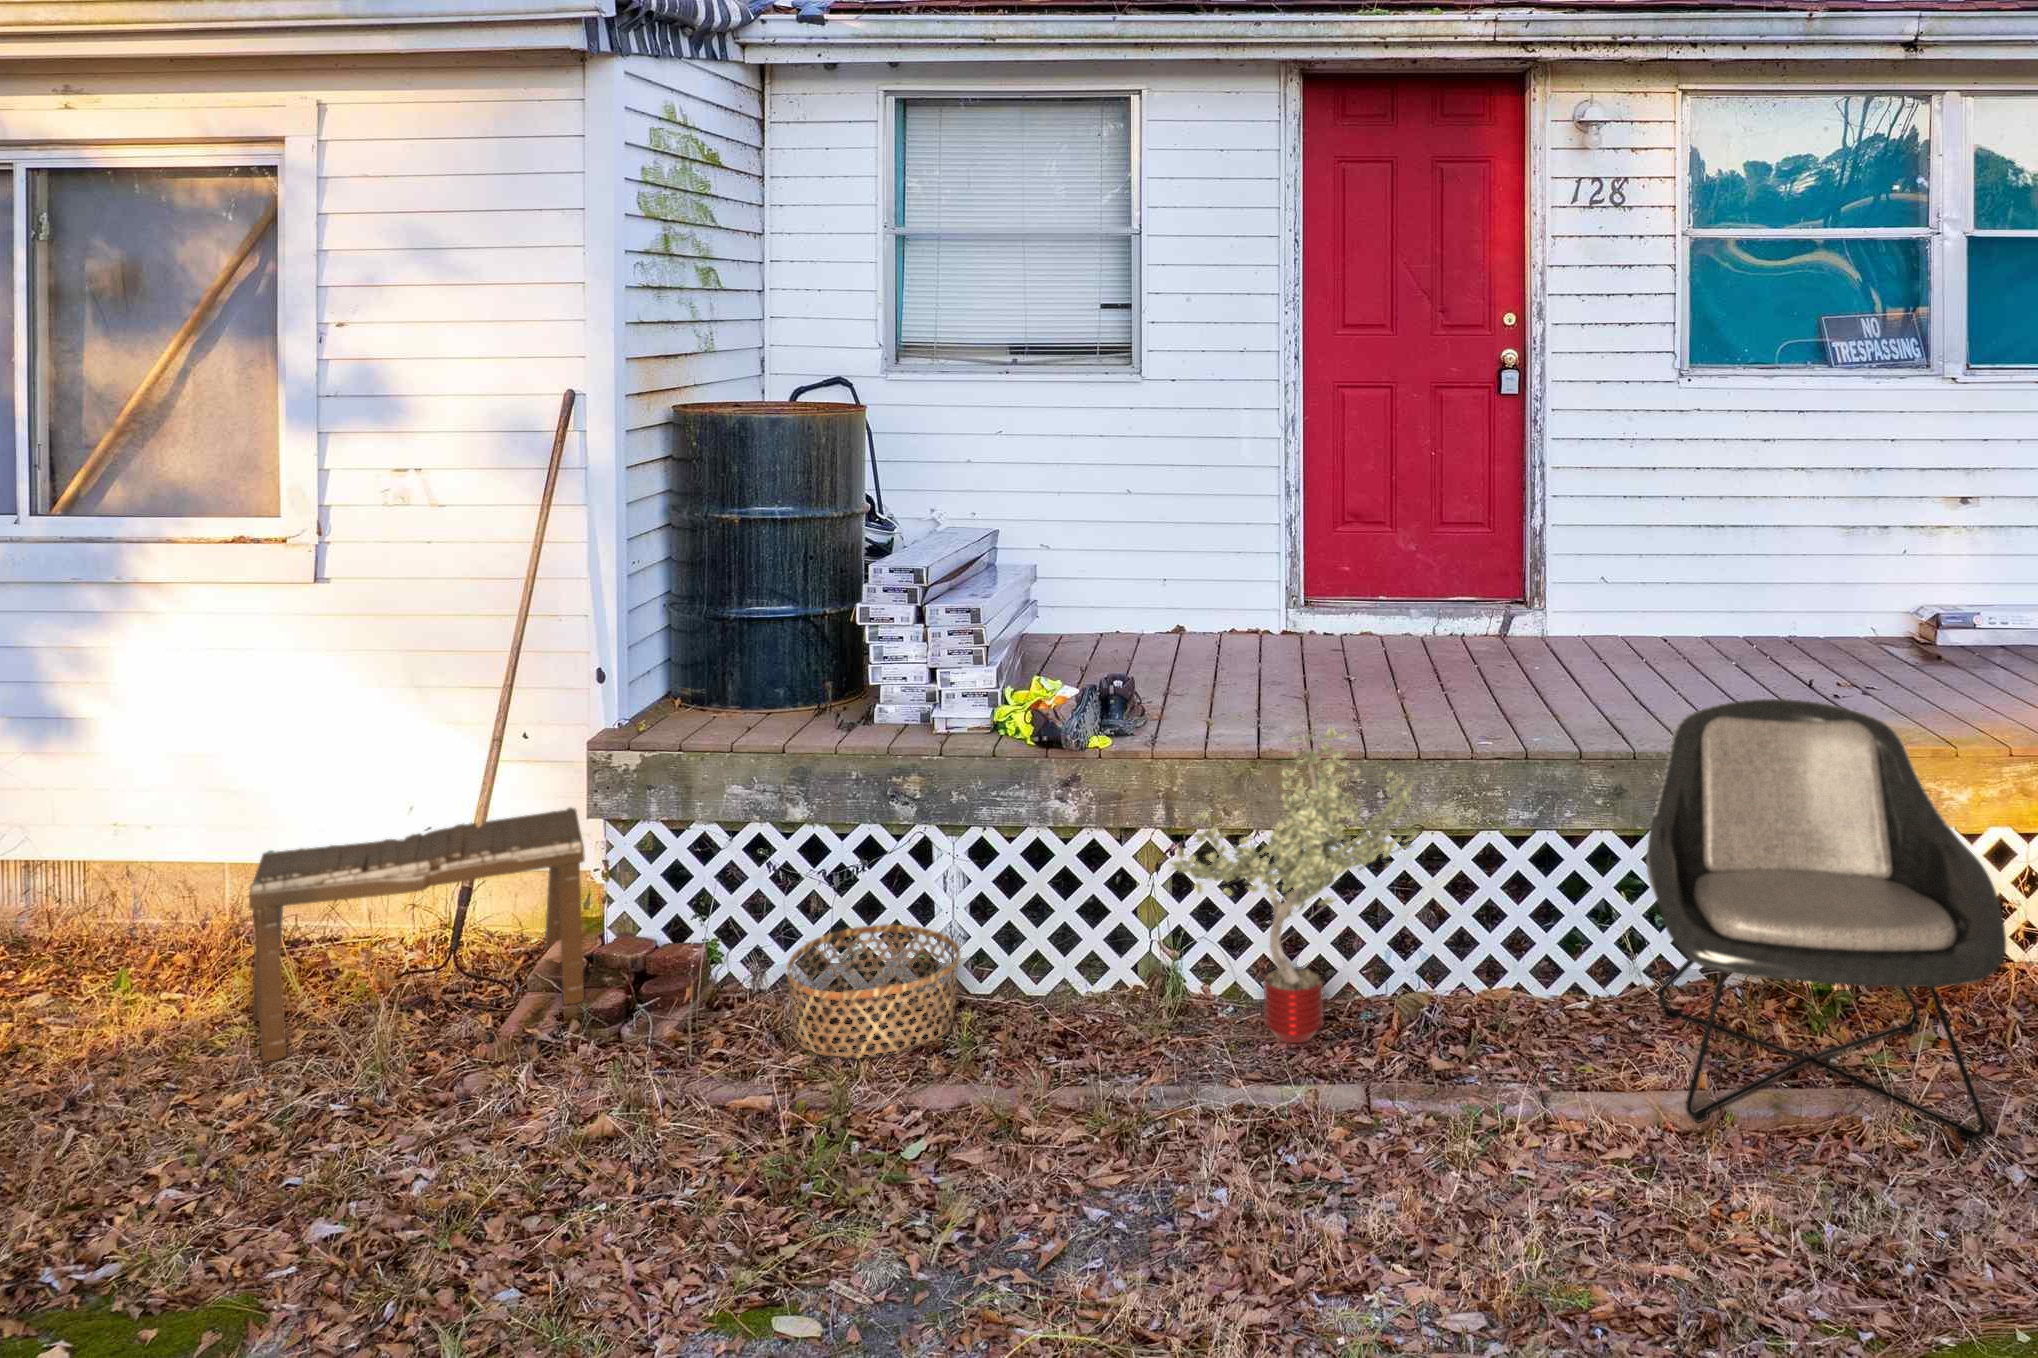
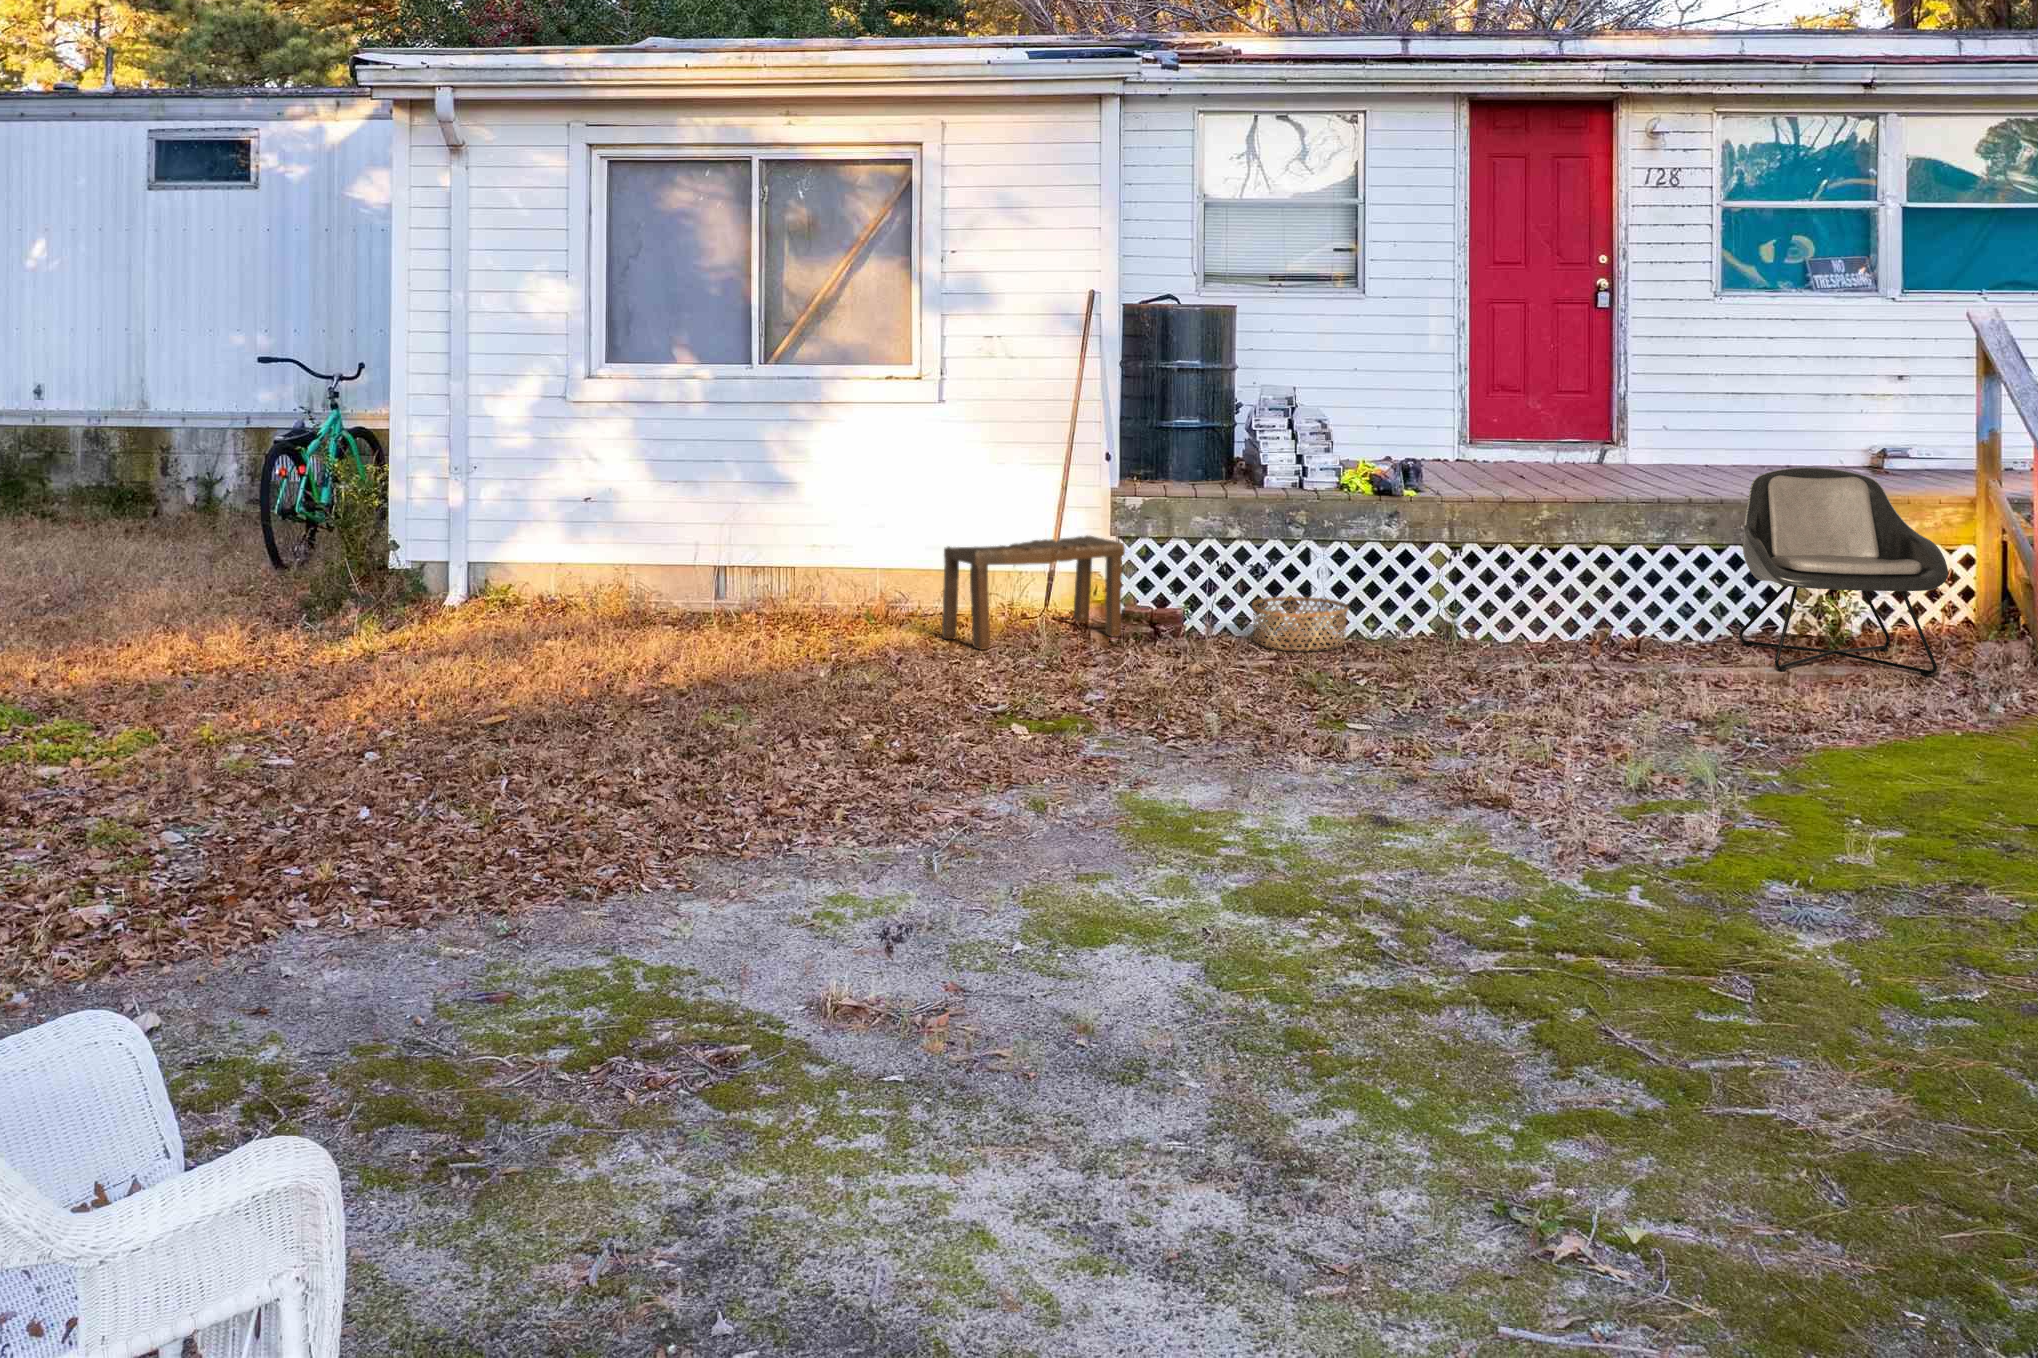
potted tree: present [1171,727,1417,1043] -> none [1466,478,1613,650]

